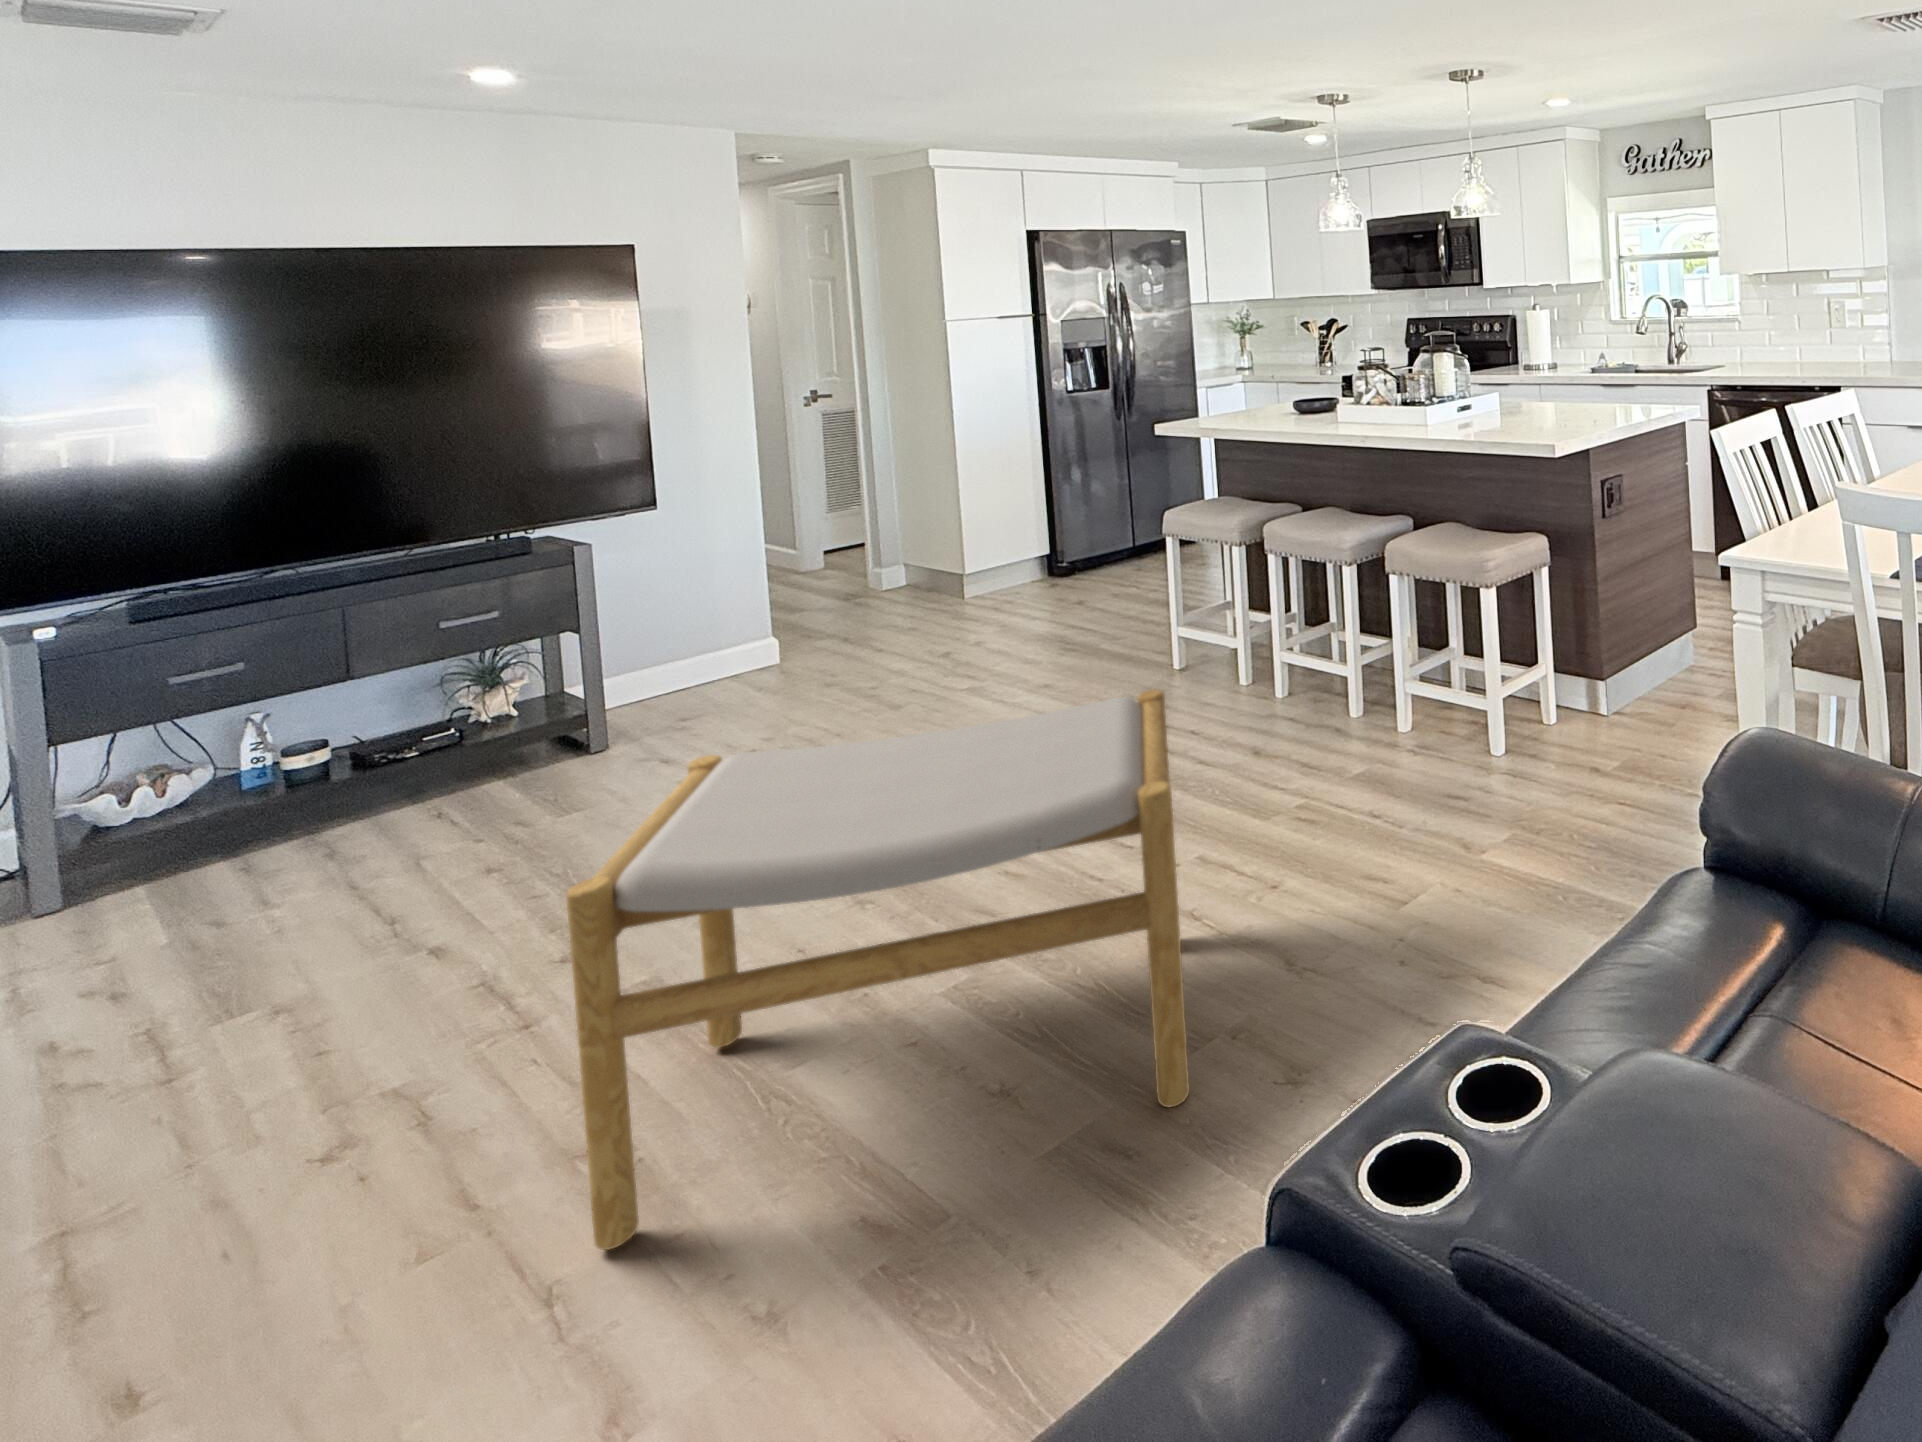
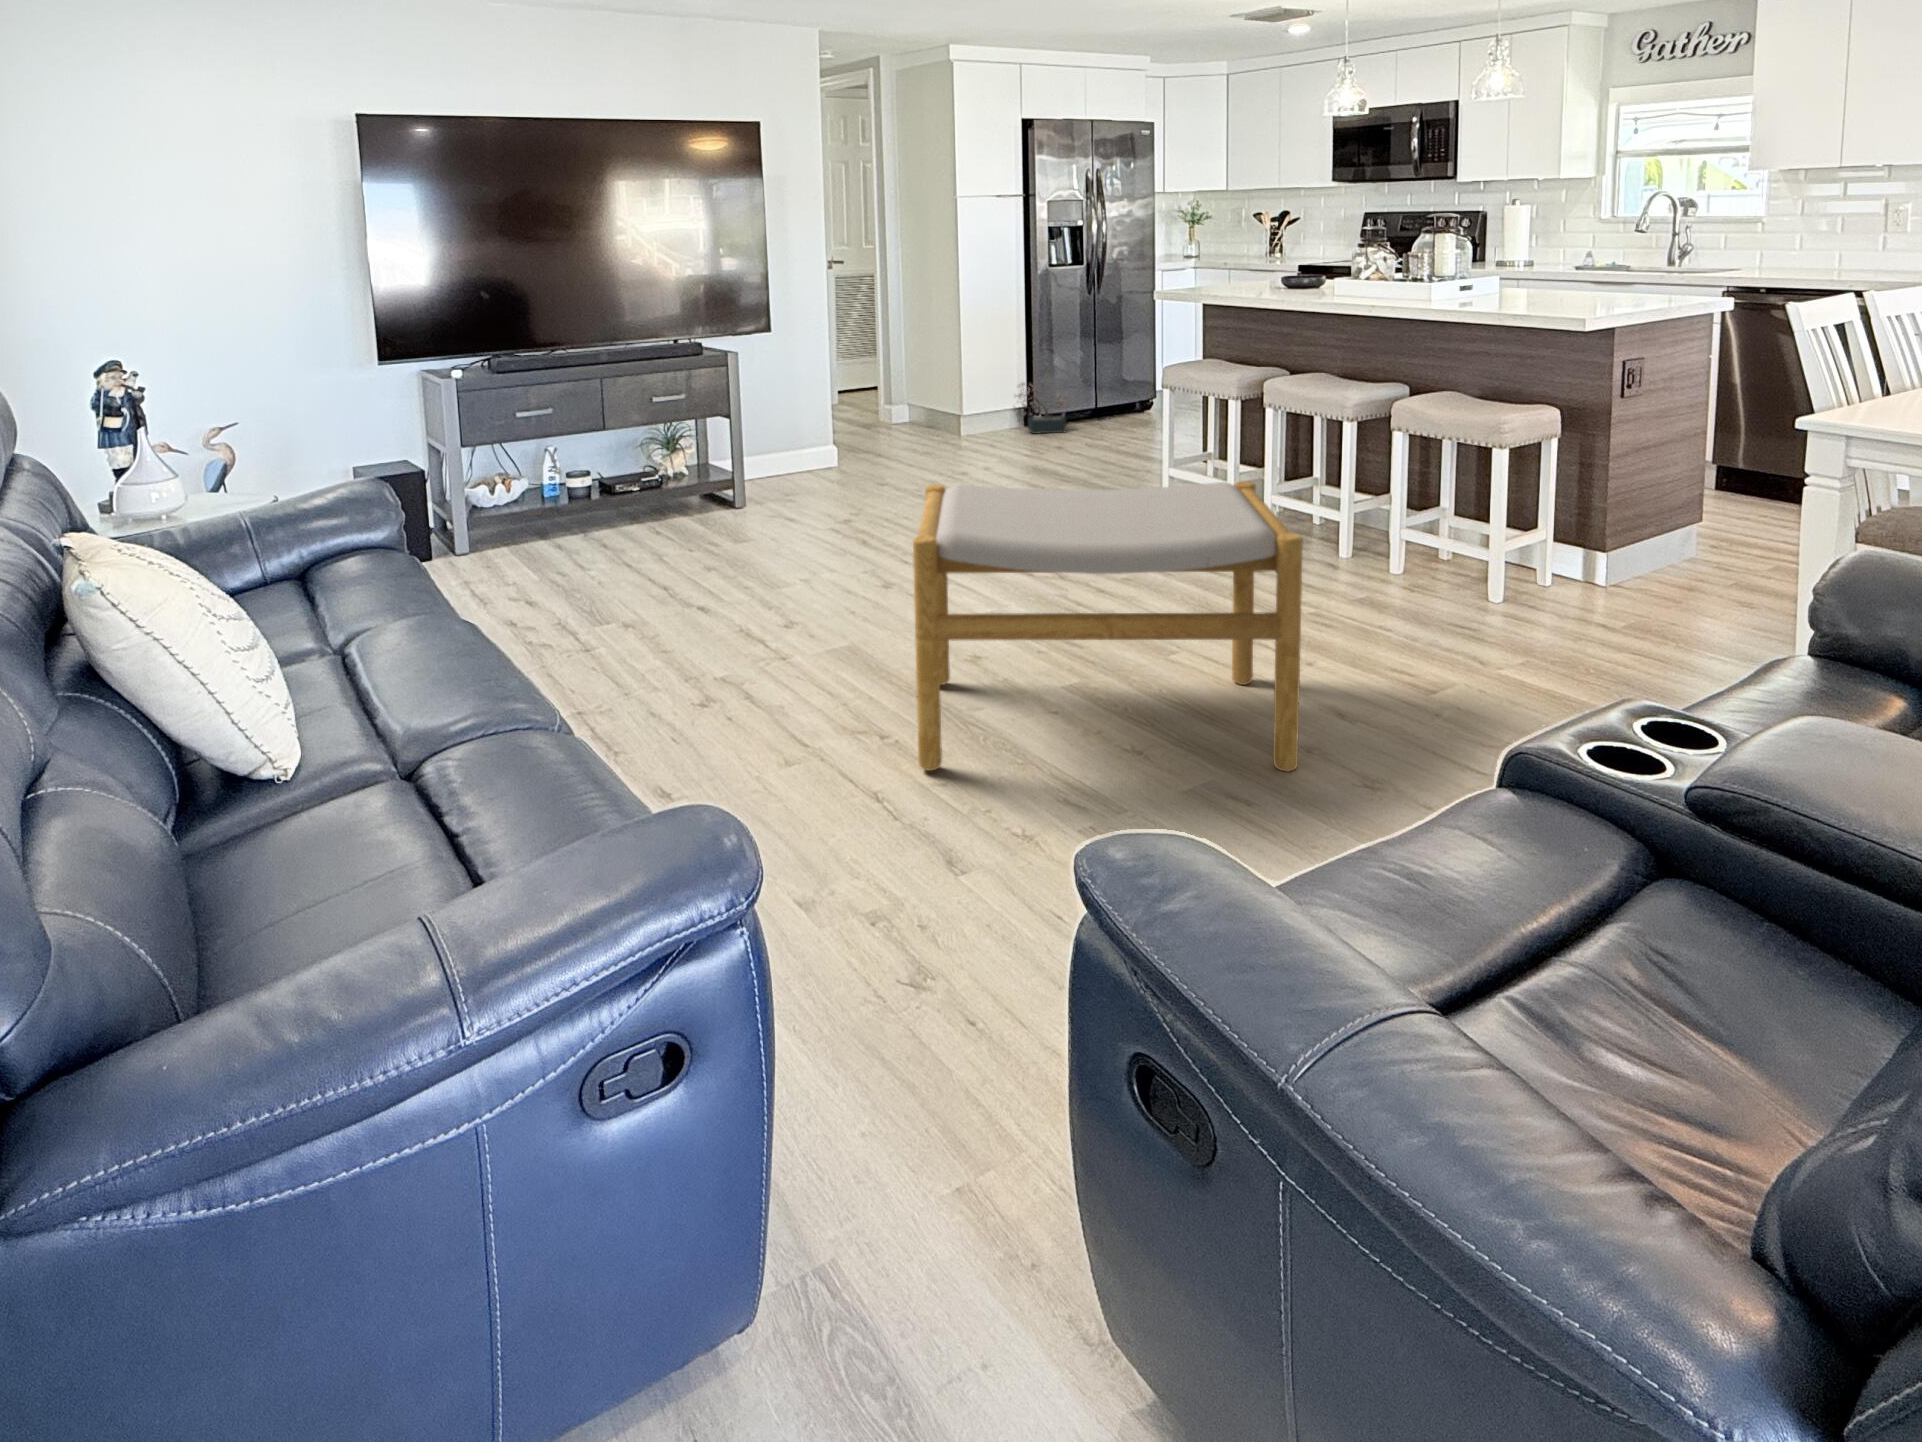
decorative plant: none [1028,528,1102,588] -> present [1018,383,1073,434]

